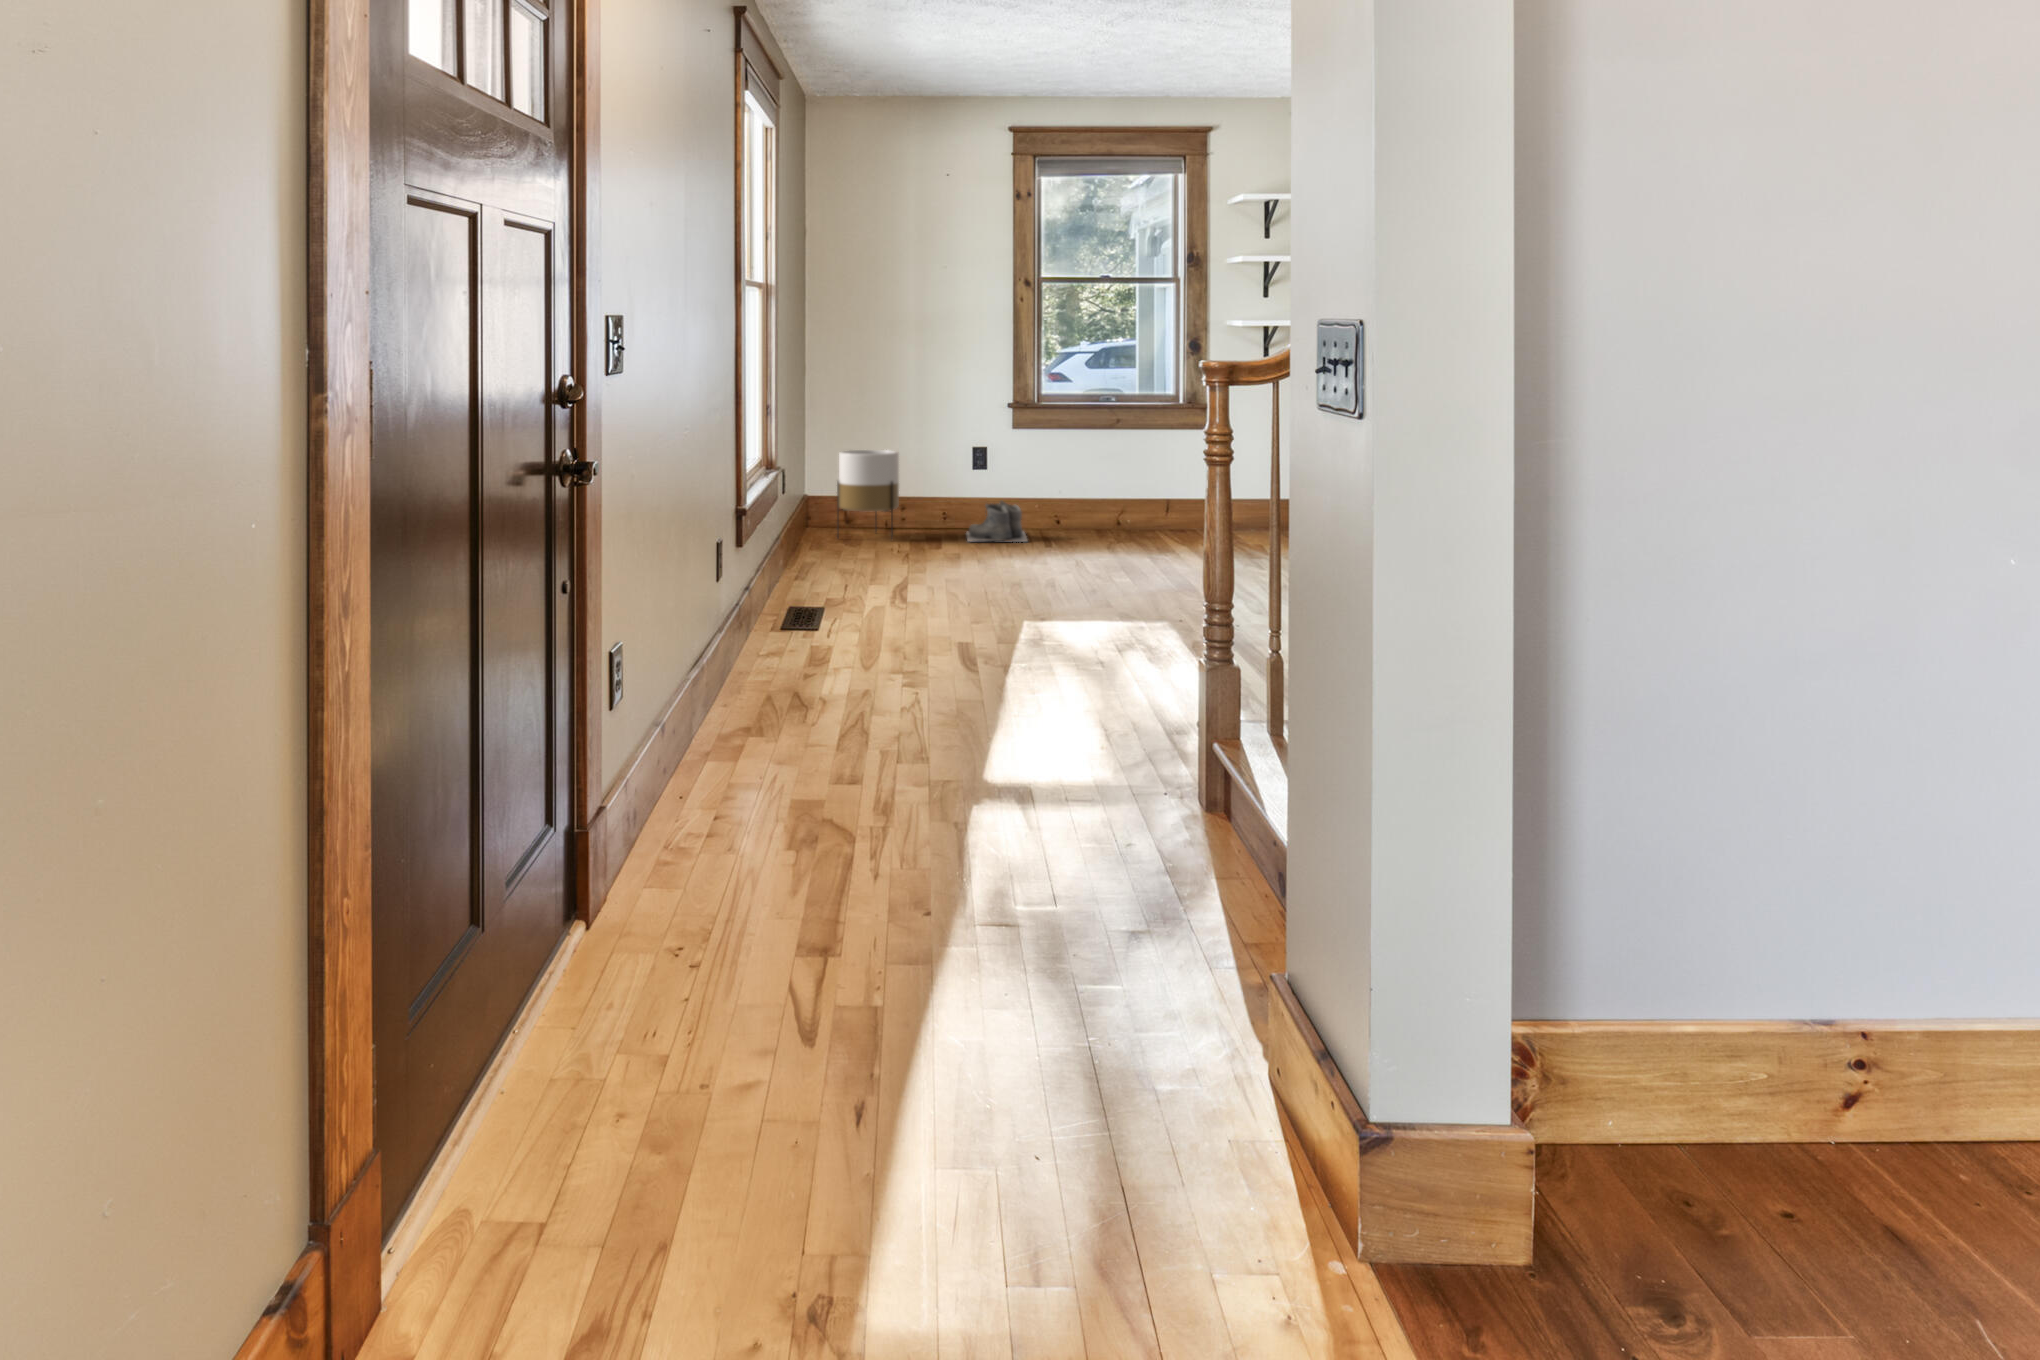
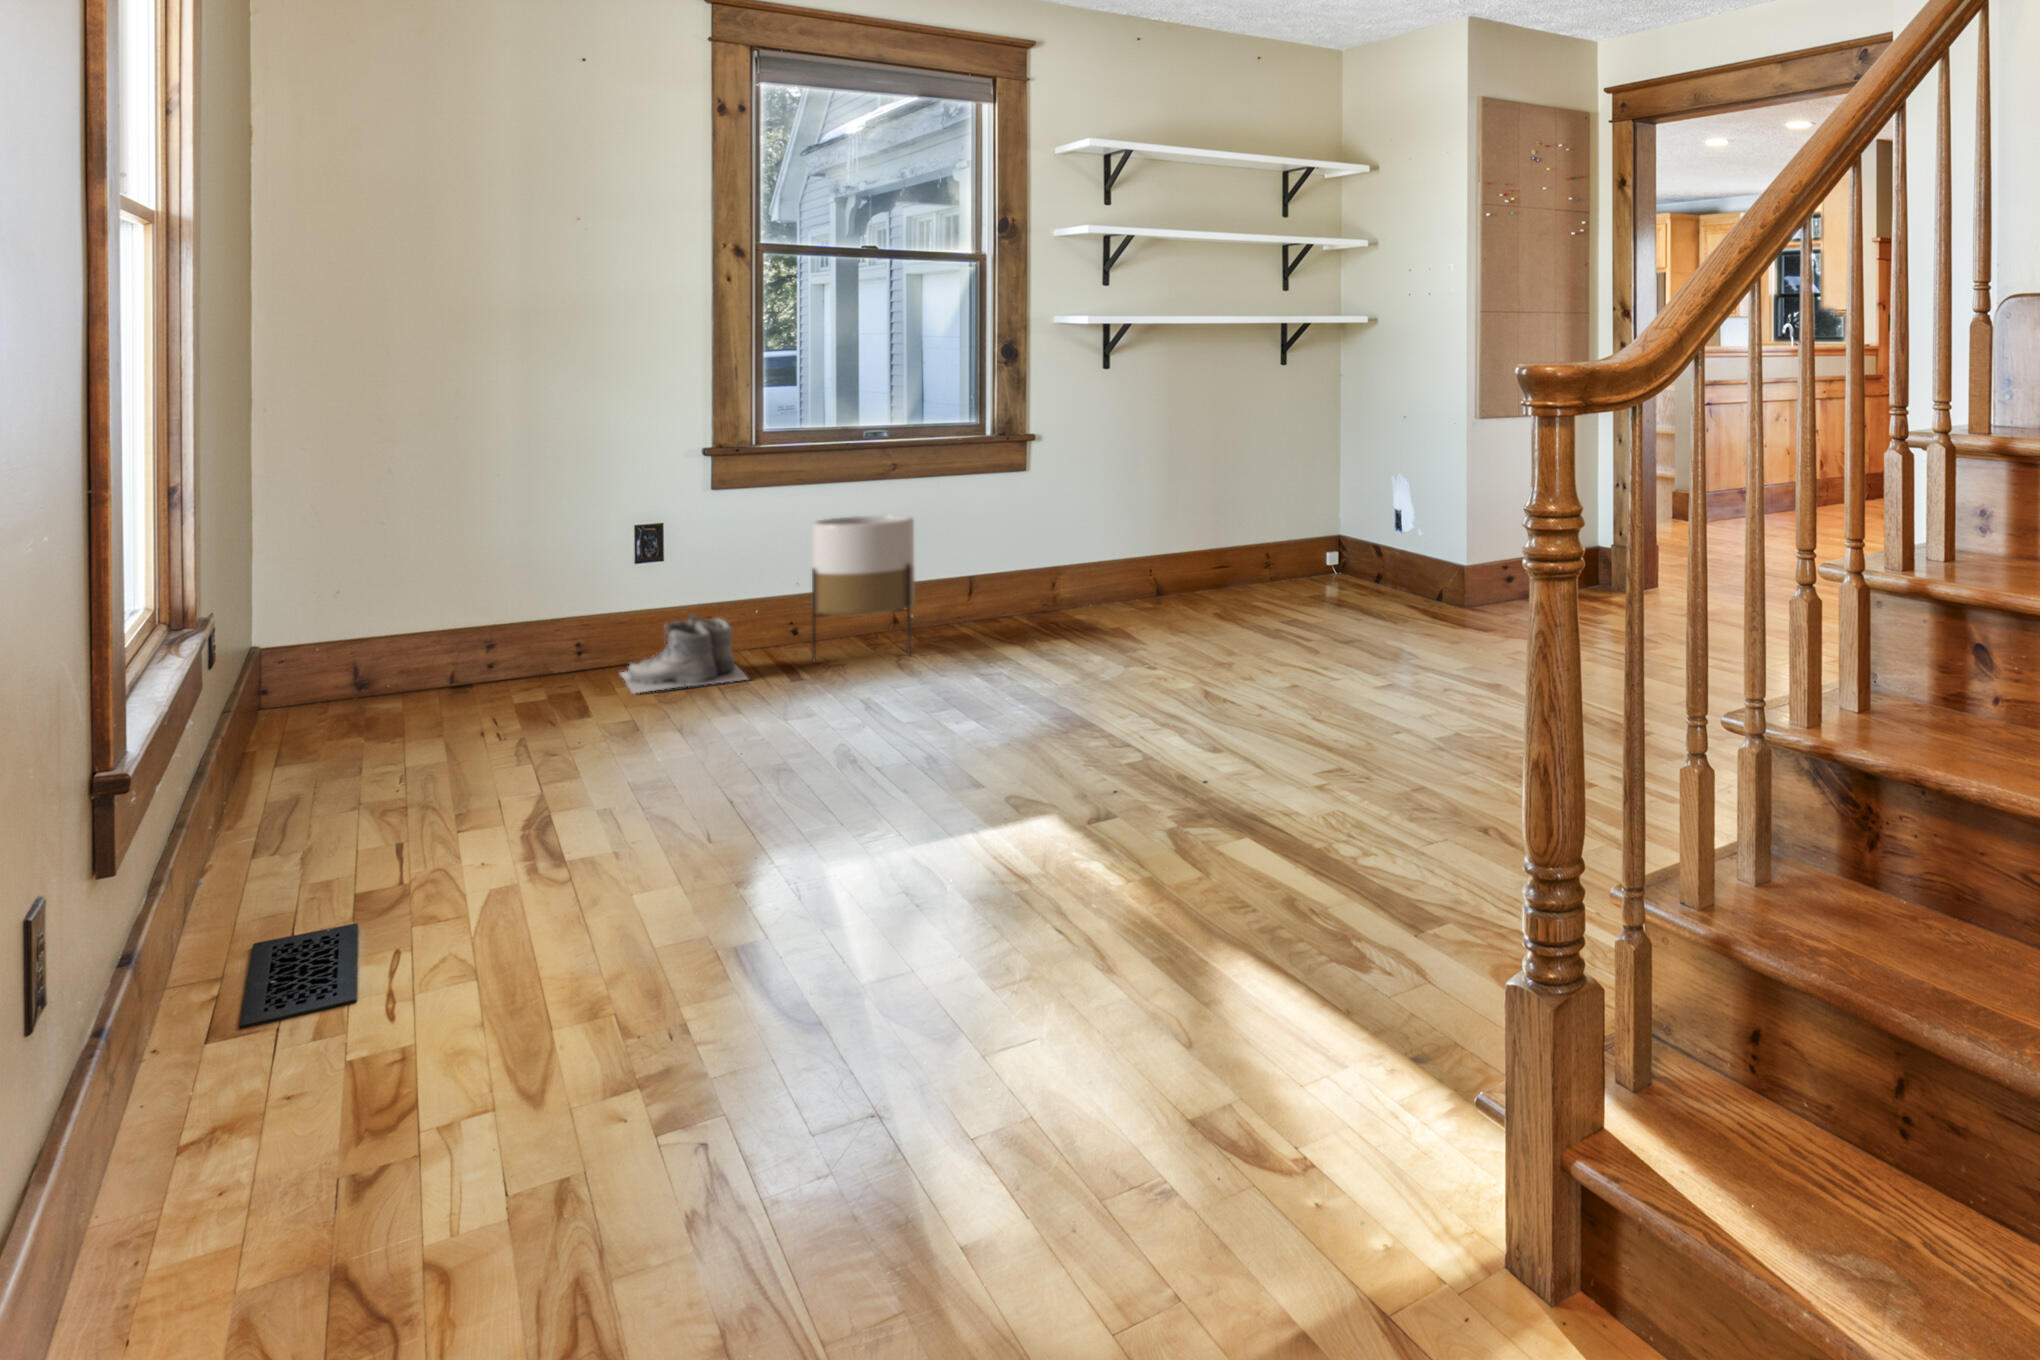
planter: present [837,450,899,539] -> present [812,515,915,662]

